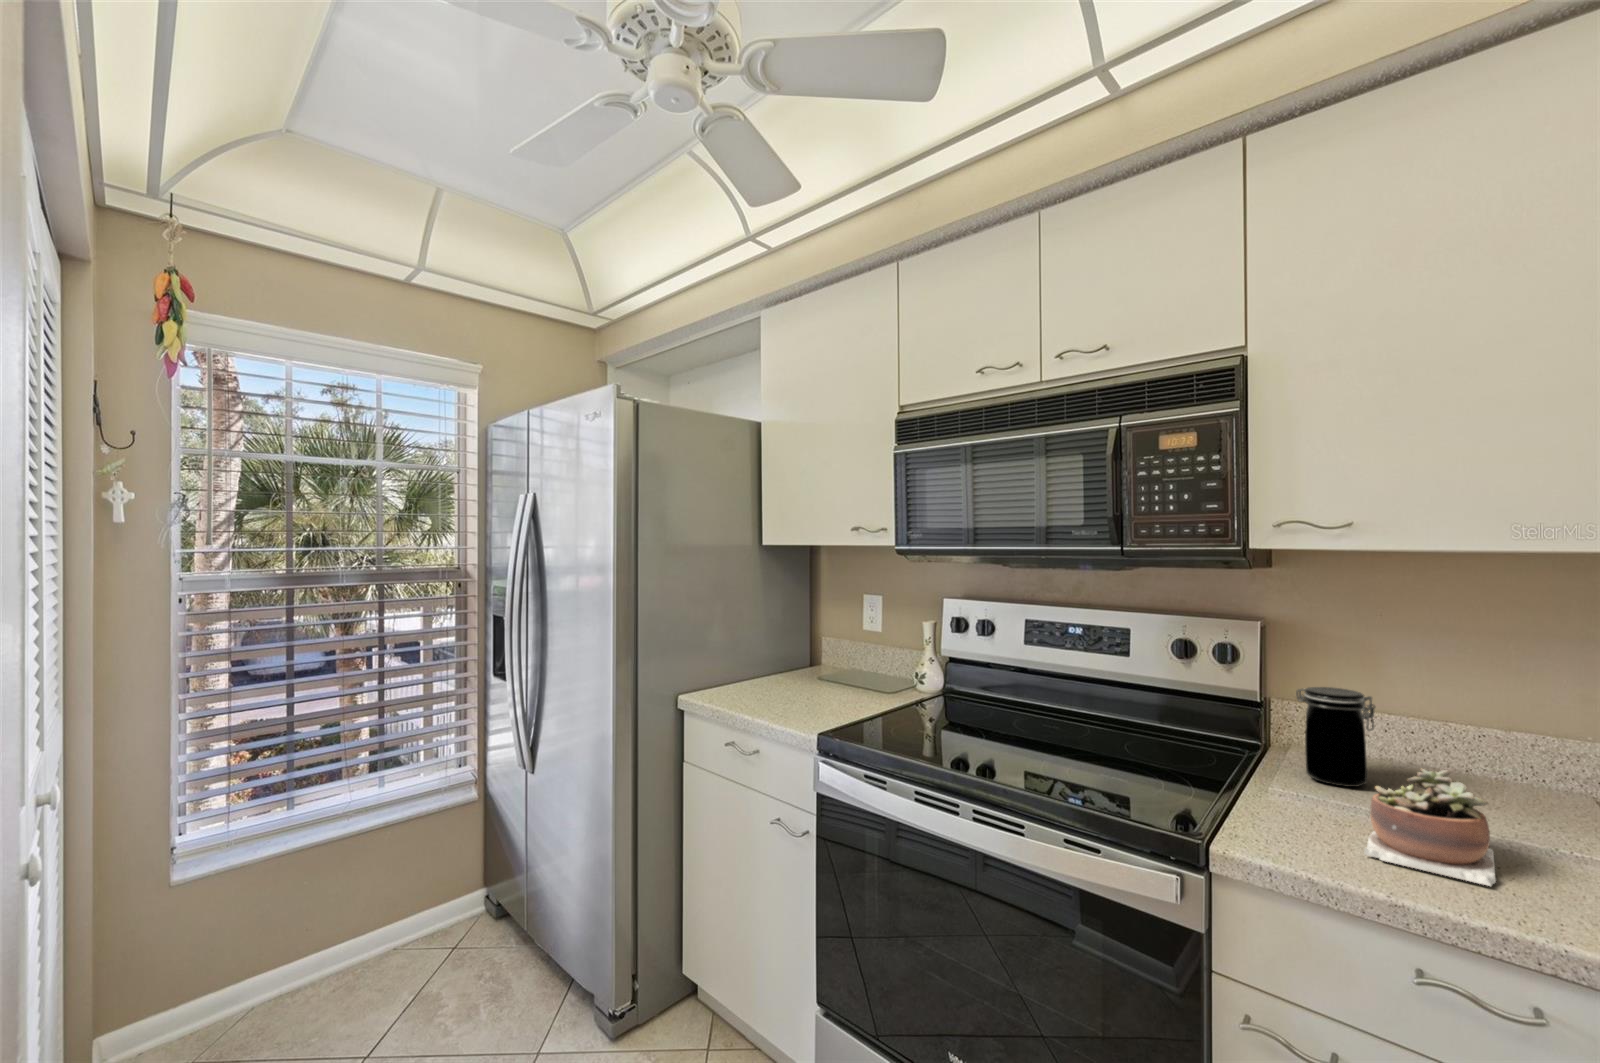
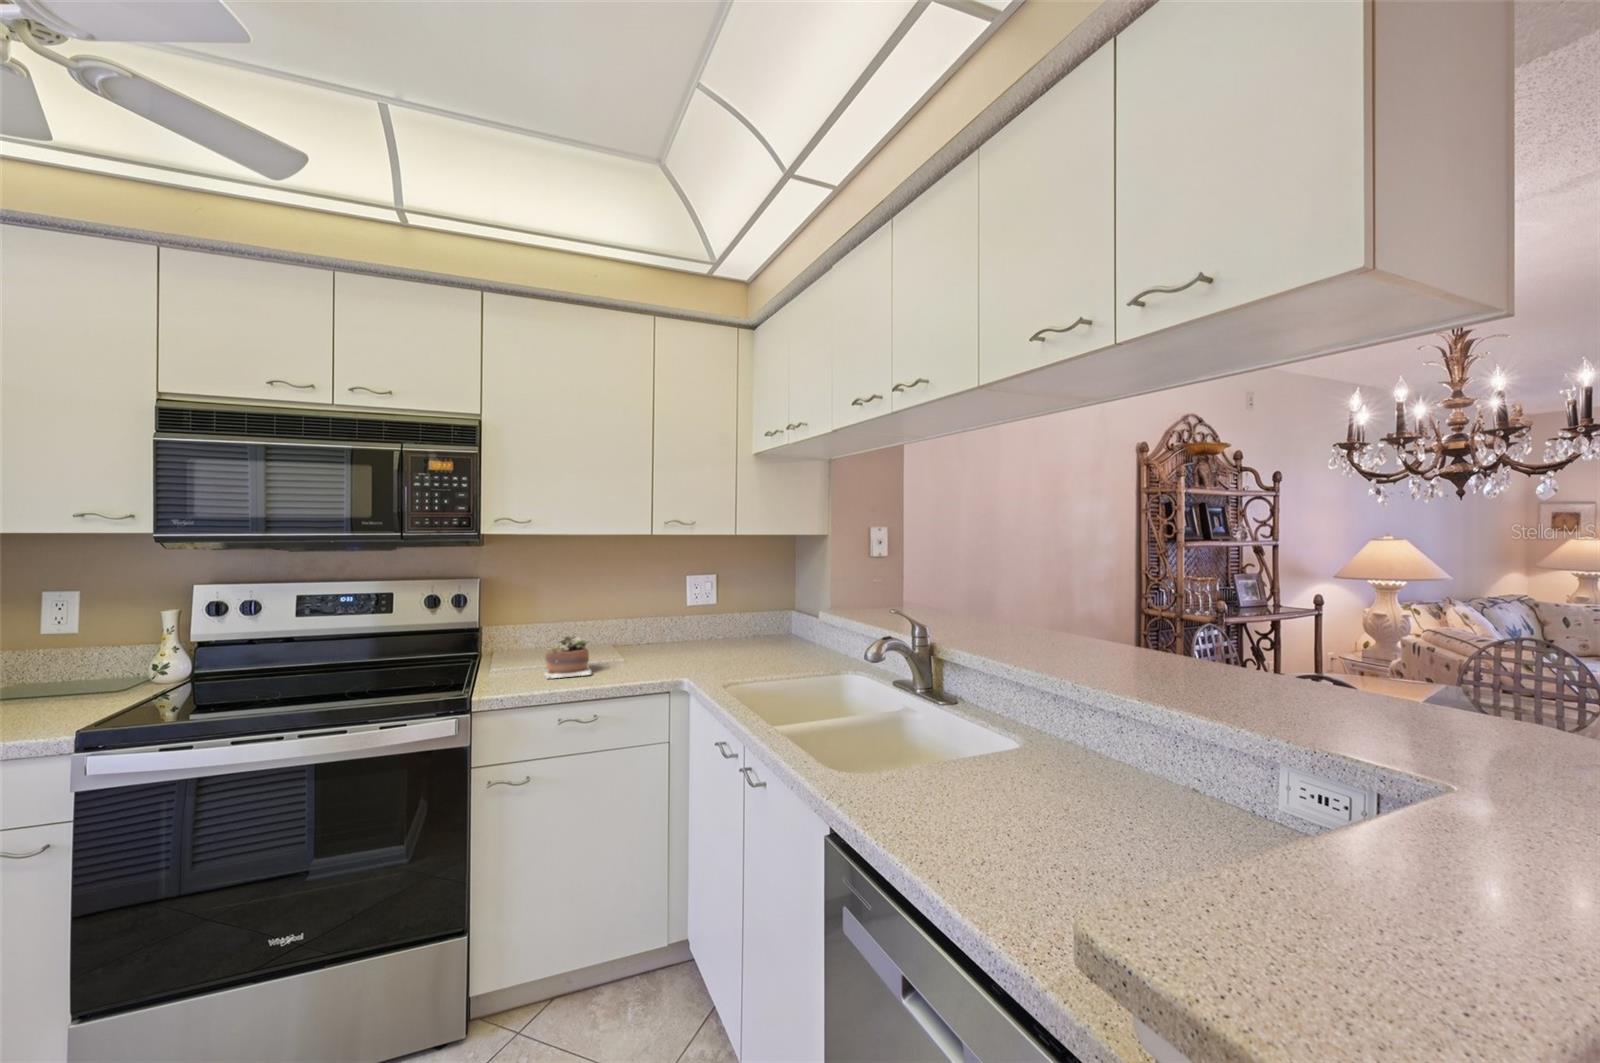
jar: present [1296,687,1375,787] -> none [501,612,540,663]

